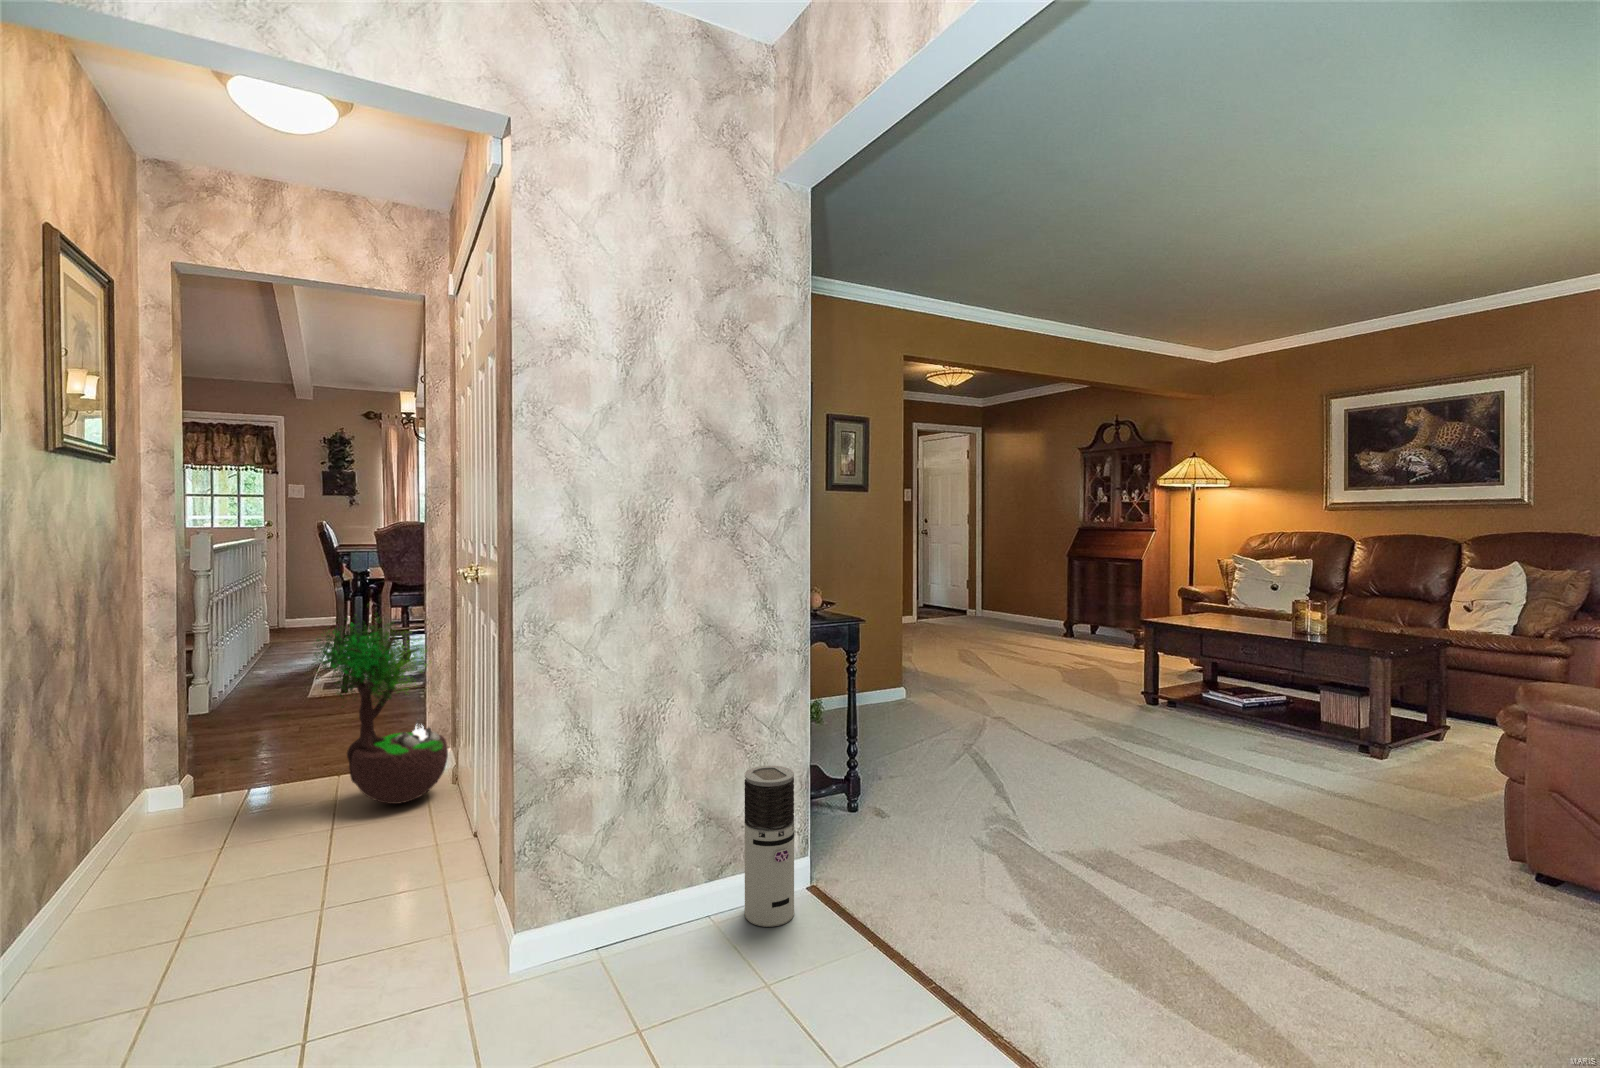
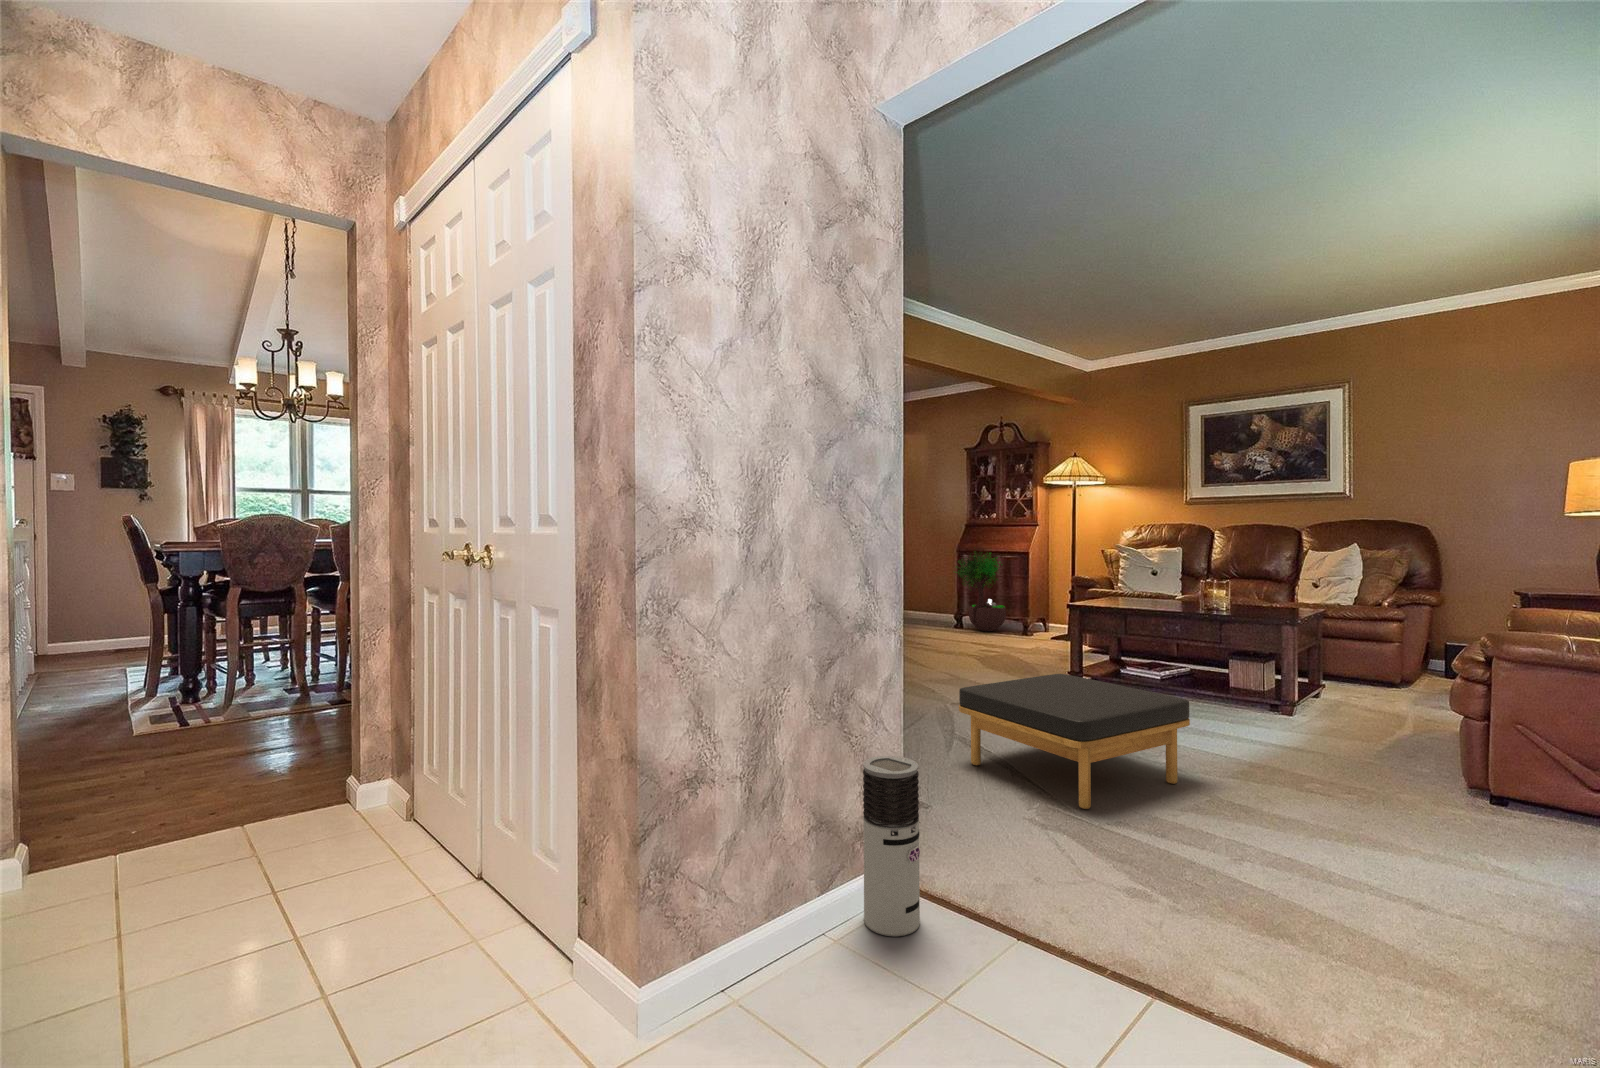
potted tree: present [314,613,448,804] -> present [955,547,1006,632]
ottoman: none [945,697,1176,836] -> present [959,674,1190,809]

